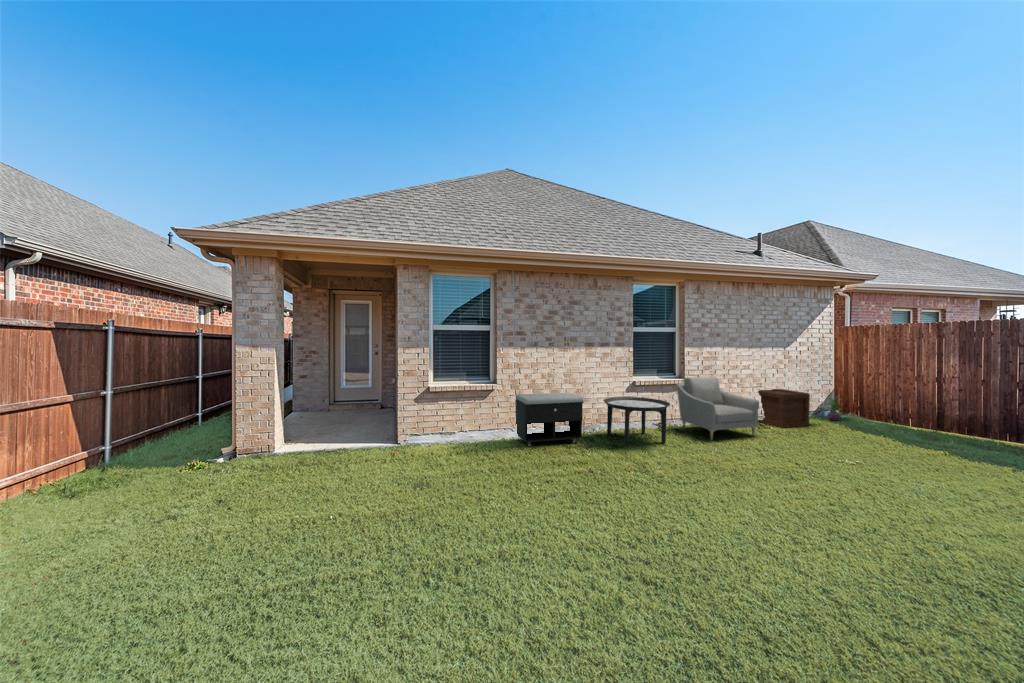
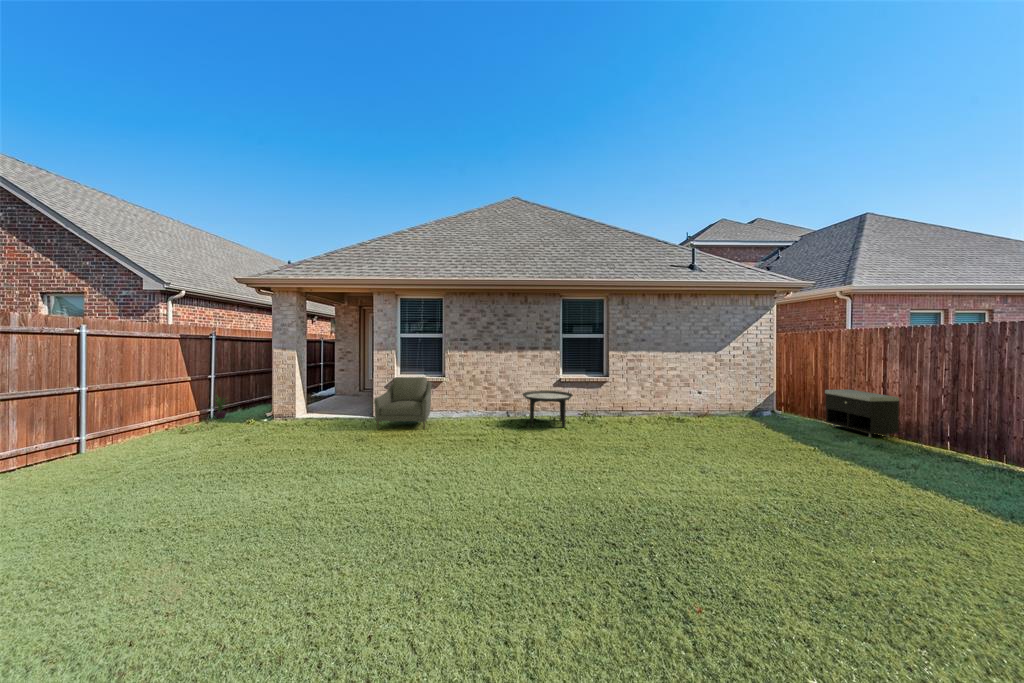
chair: present [676,377,759,440] -> present [374,377,432,429]
wooden crate: present [758,389,810,428] -> none [681,389,725,423]
storage bench: present [515,393,583,446] -> present [825,389,899,437]
decorative plant: present [825,395,840,421] -> present [209,395,226,418]

